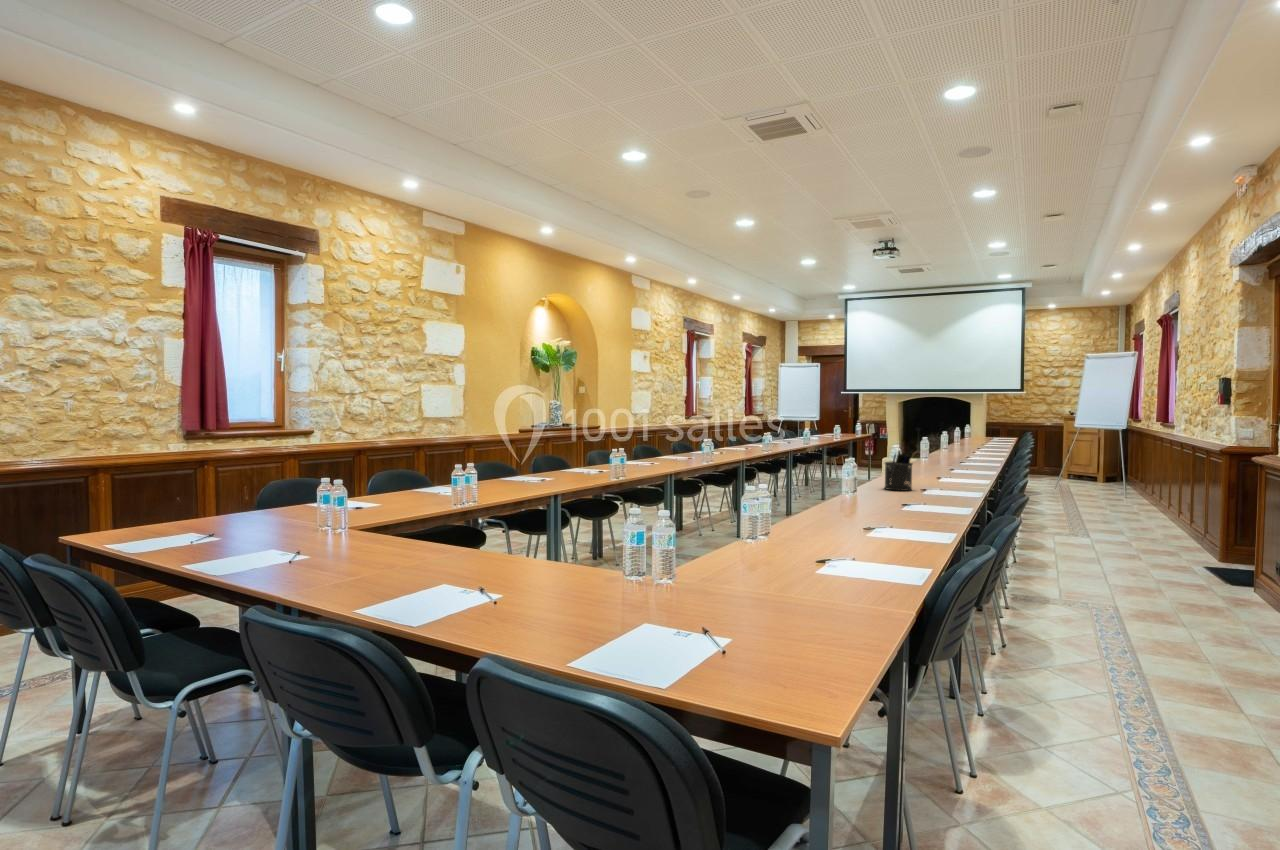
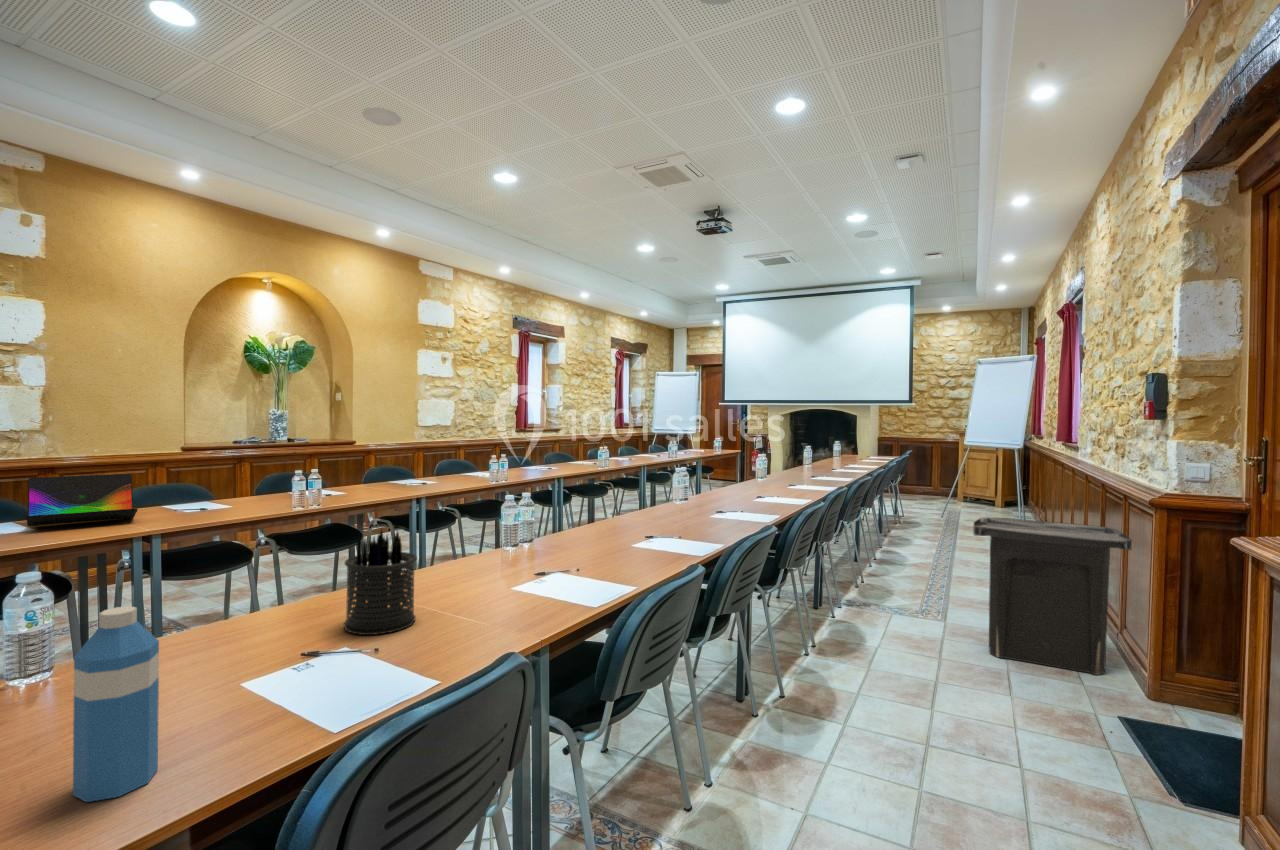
laptop: none [590,439,649,466] -> present [26,474,138,526]
water bottle: none [917,458,935,506] -> present [73,606,159,802]
trash can: none [1111,467,1210,556] -> present [973,518,1132,675]

